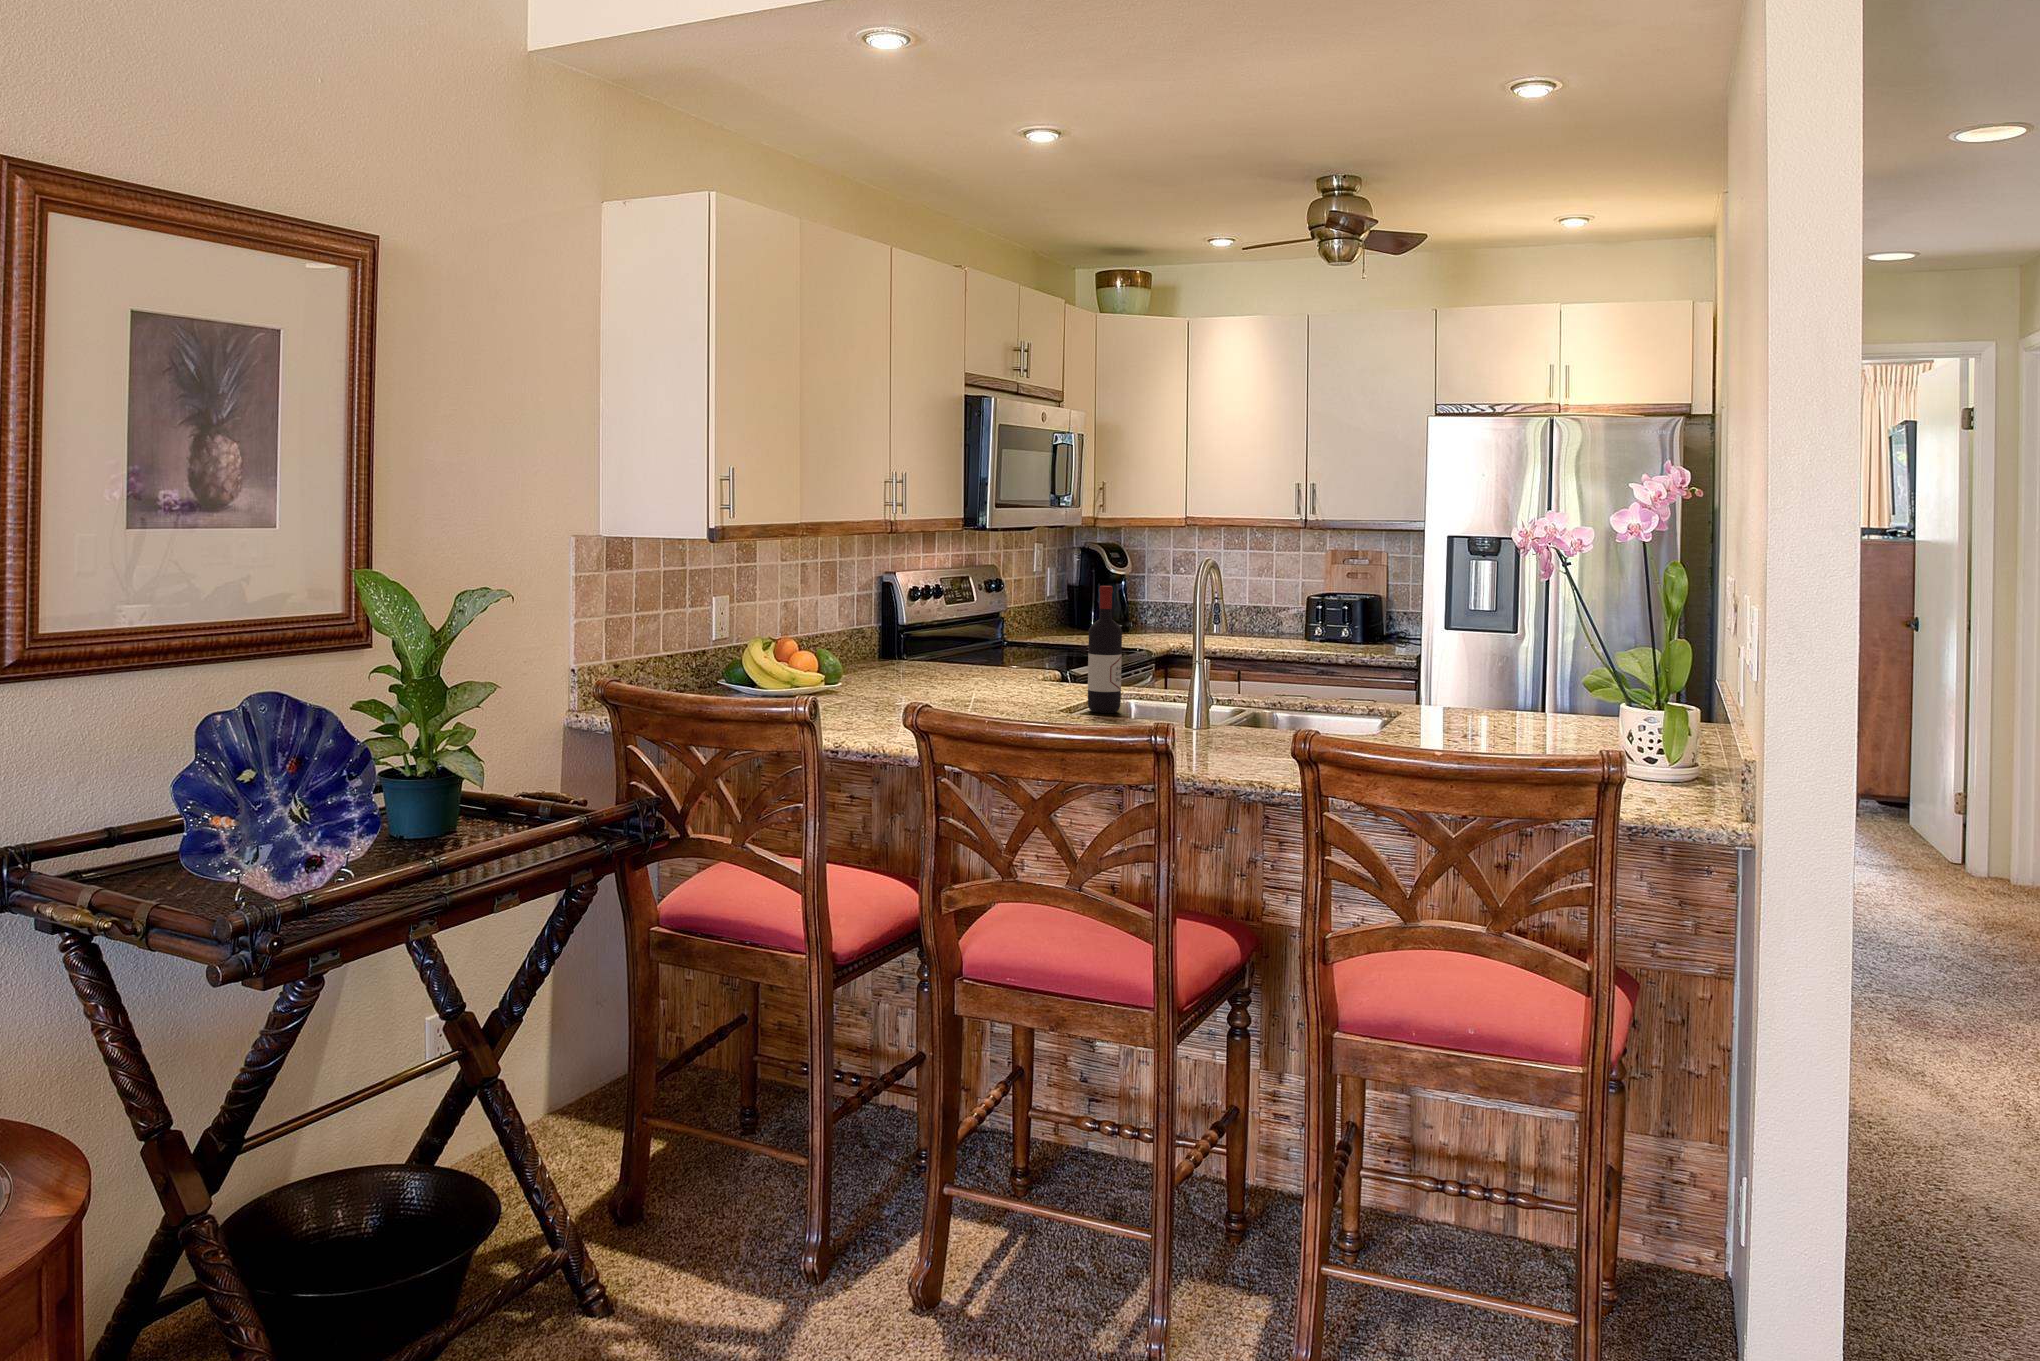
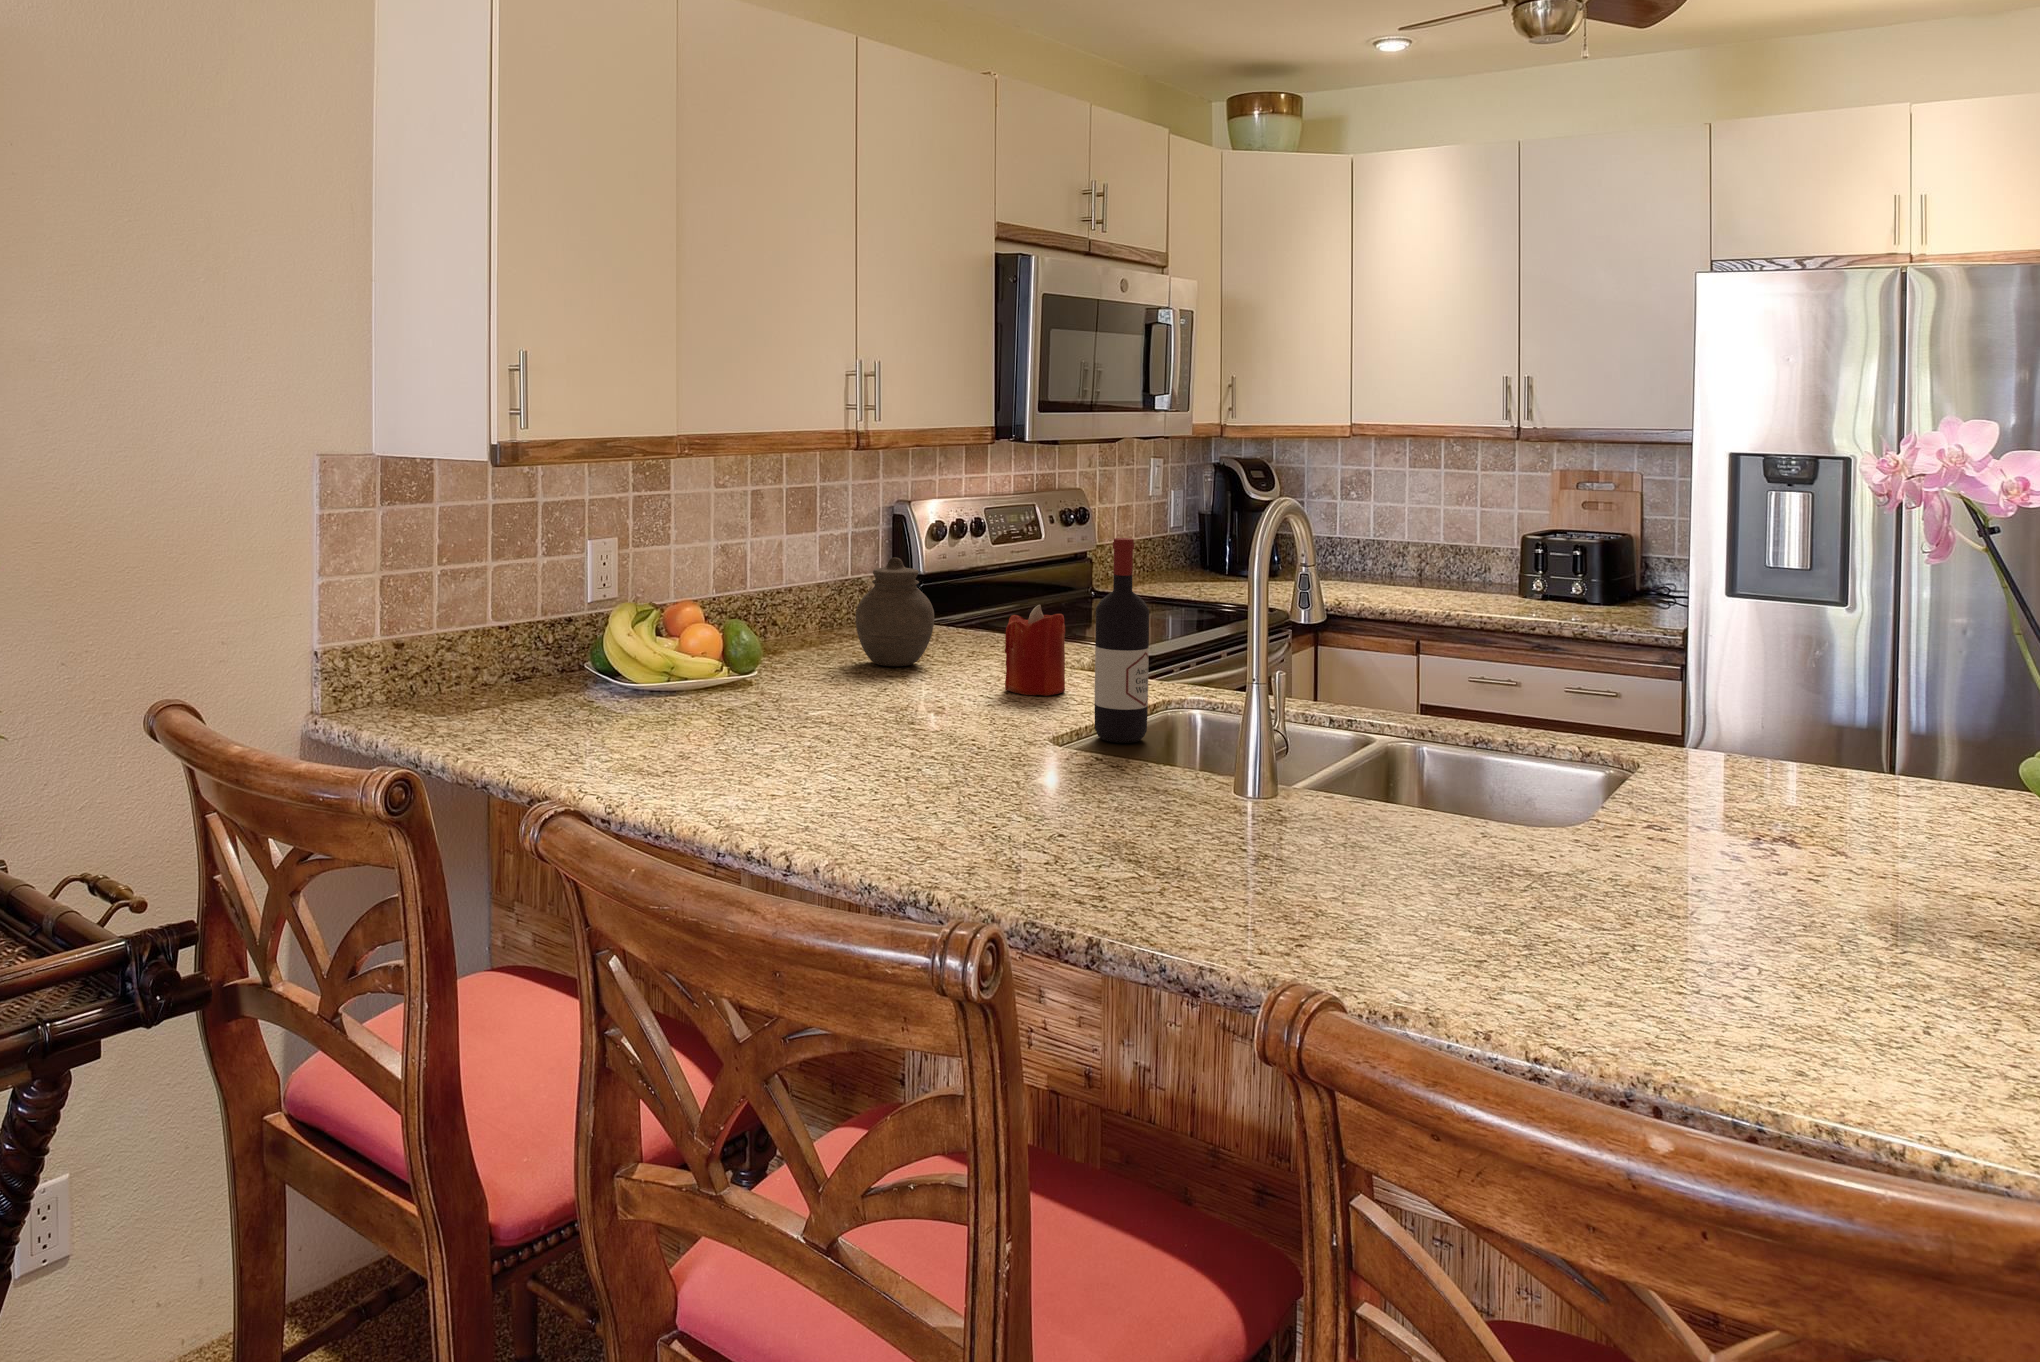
jar: none [893,608,947,682] -> present [856,558,934,666]
candle: none [1008,635,1048,694] -> present [1005,605,1065,696]

